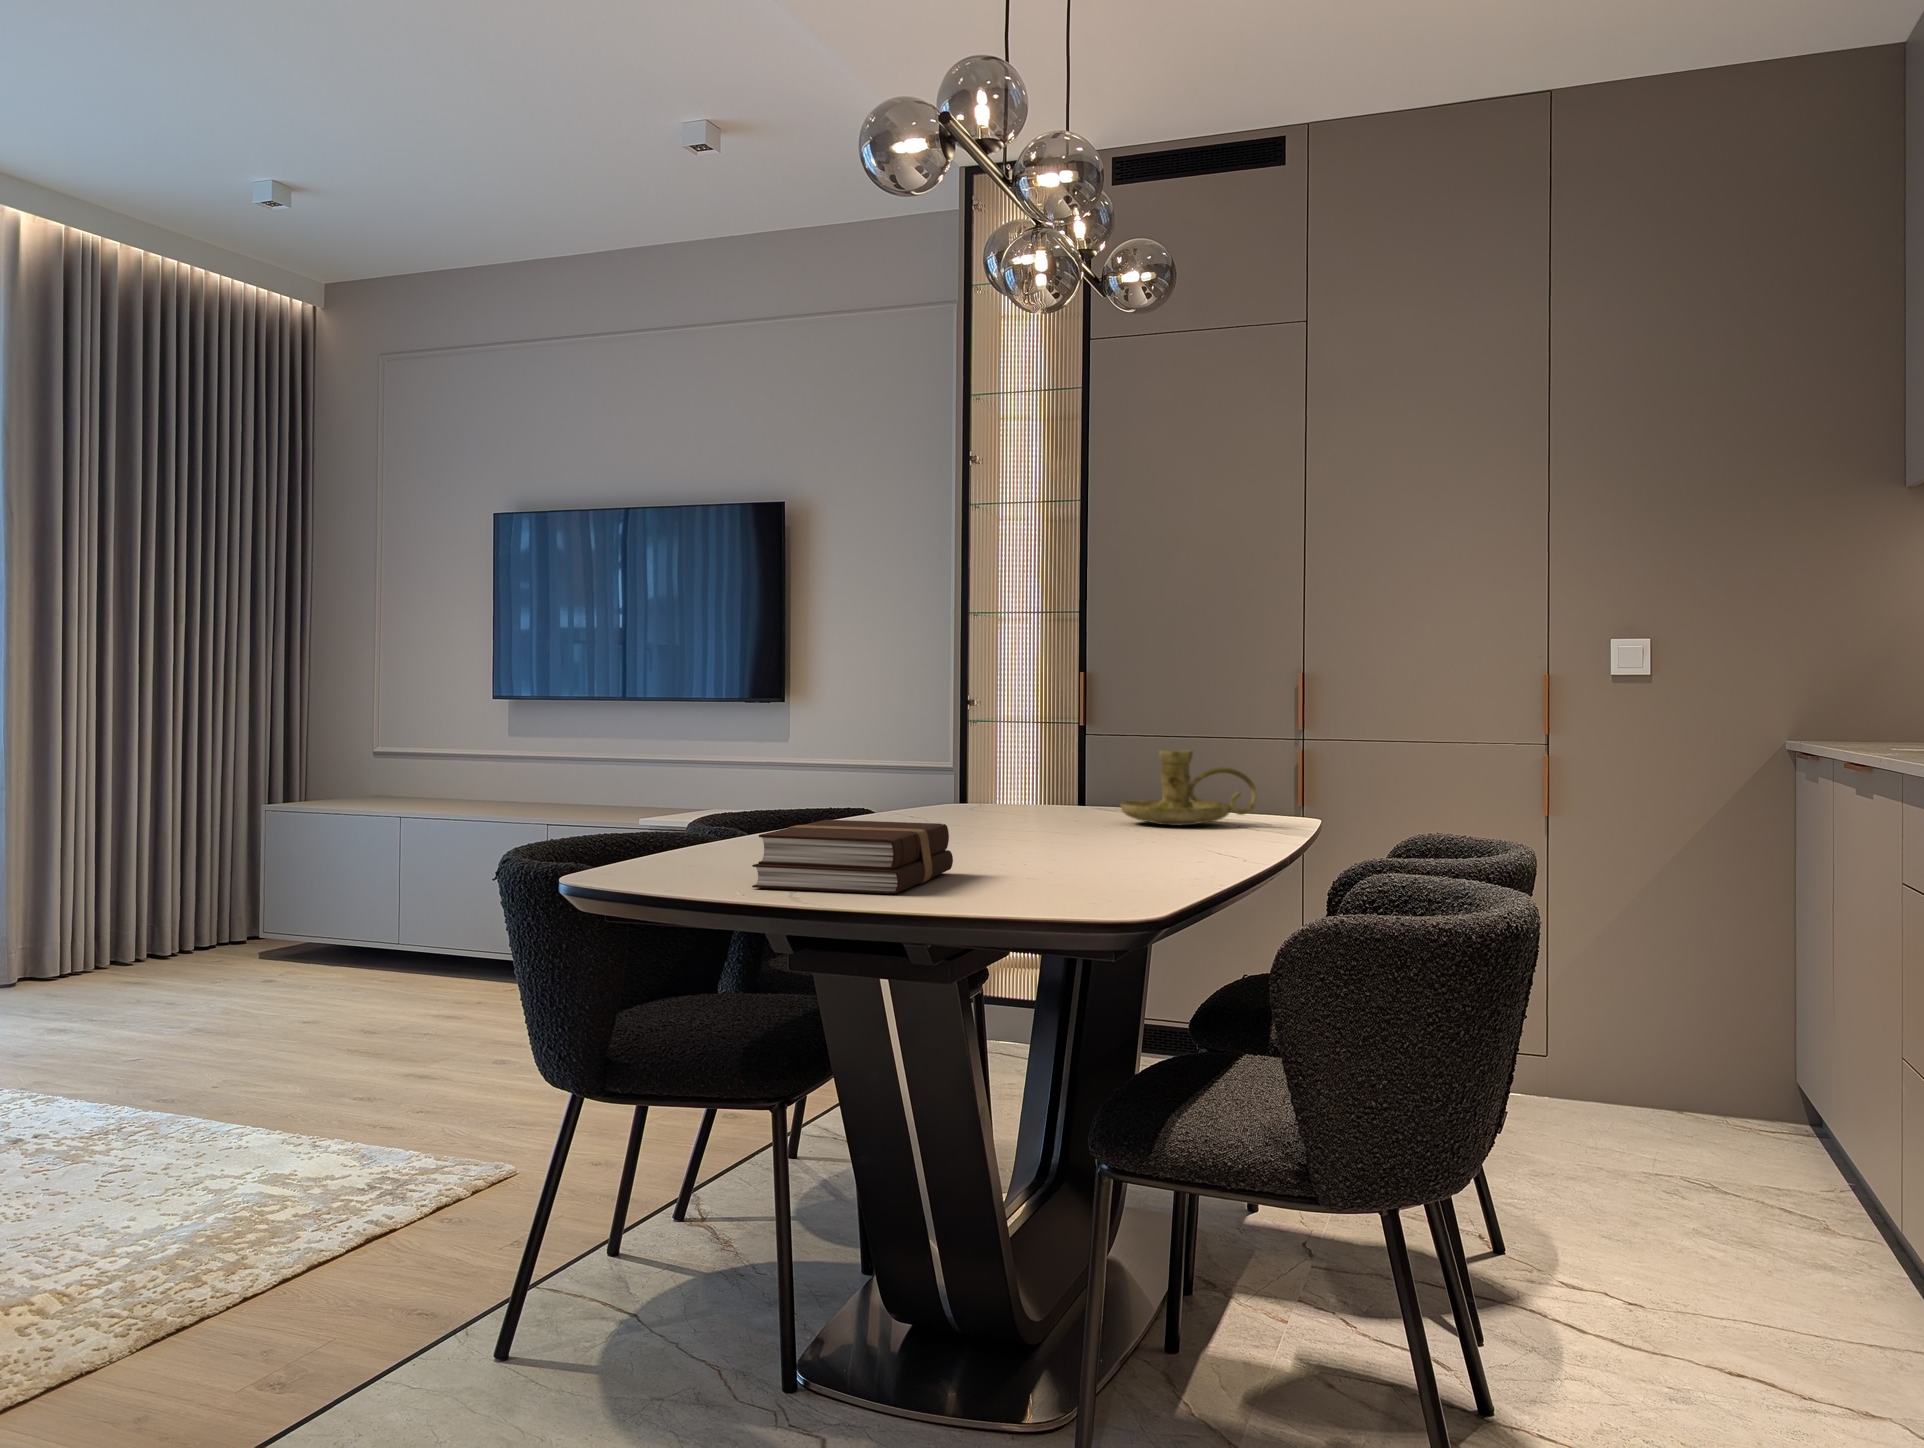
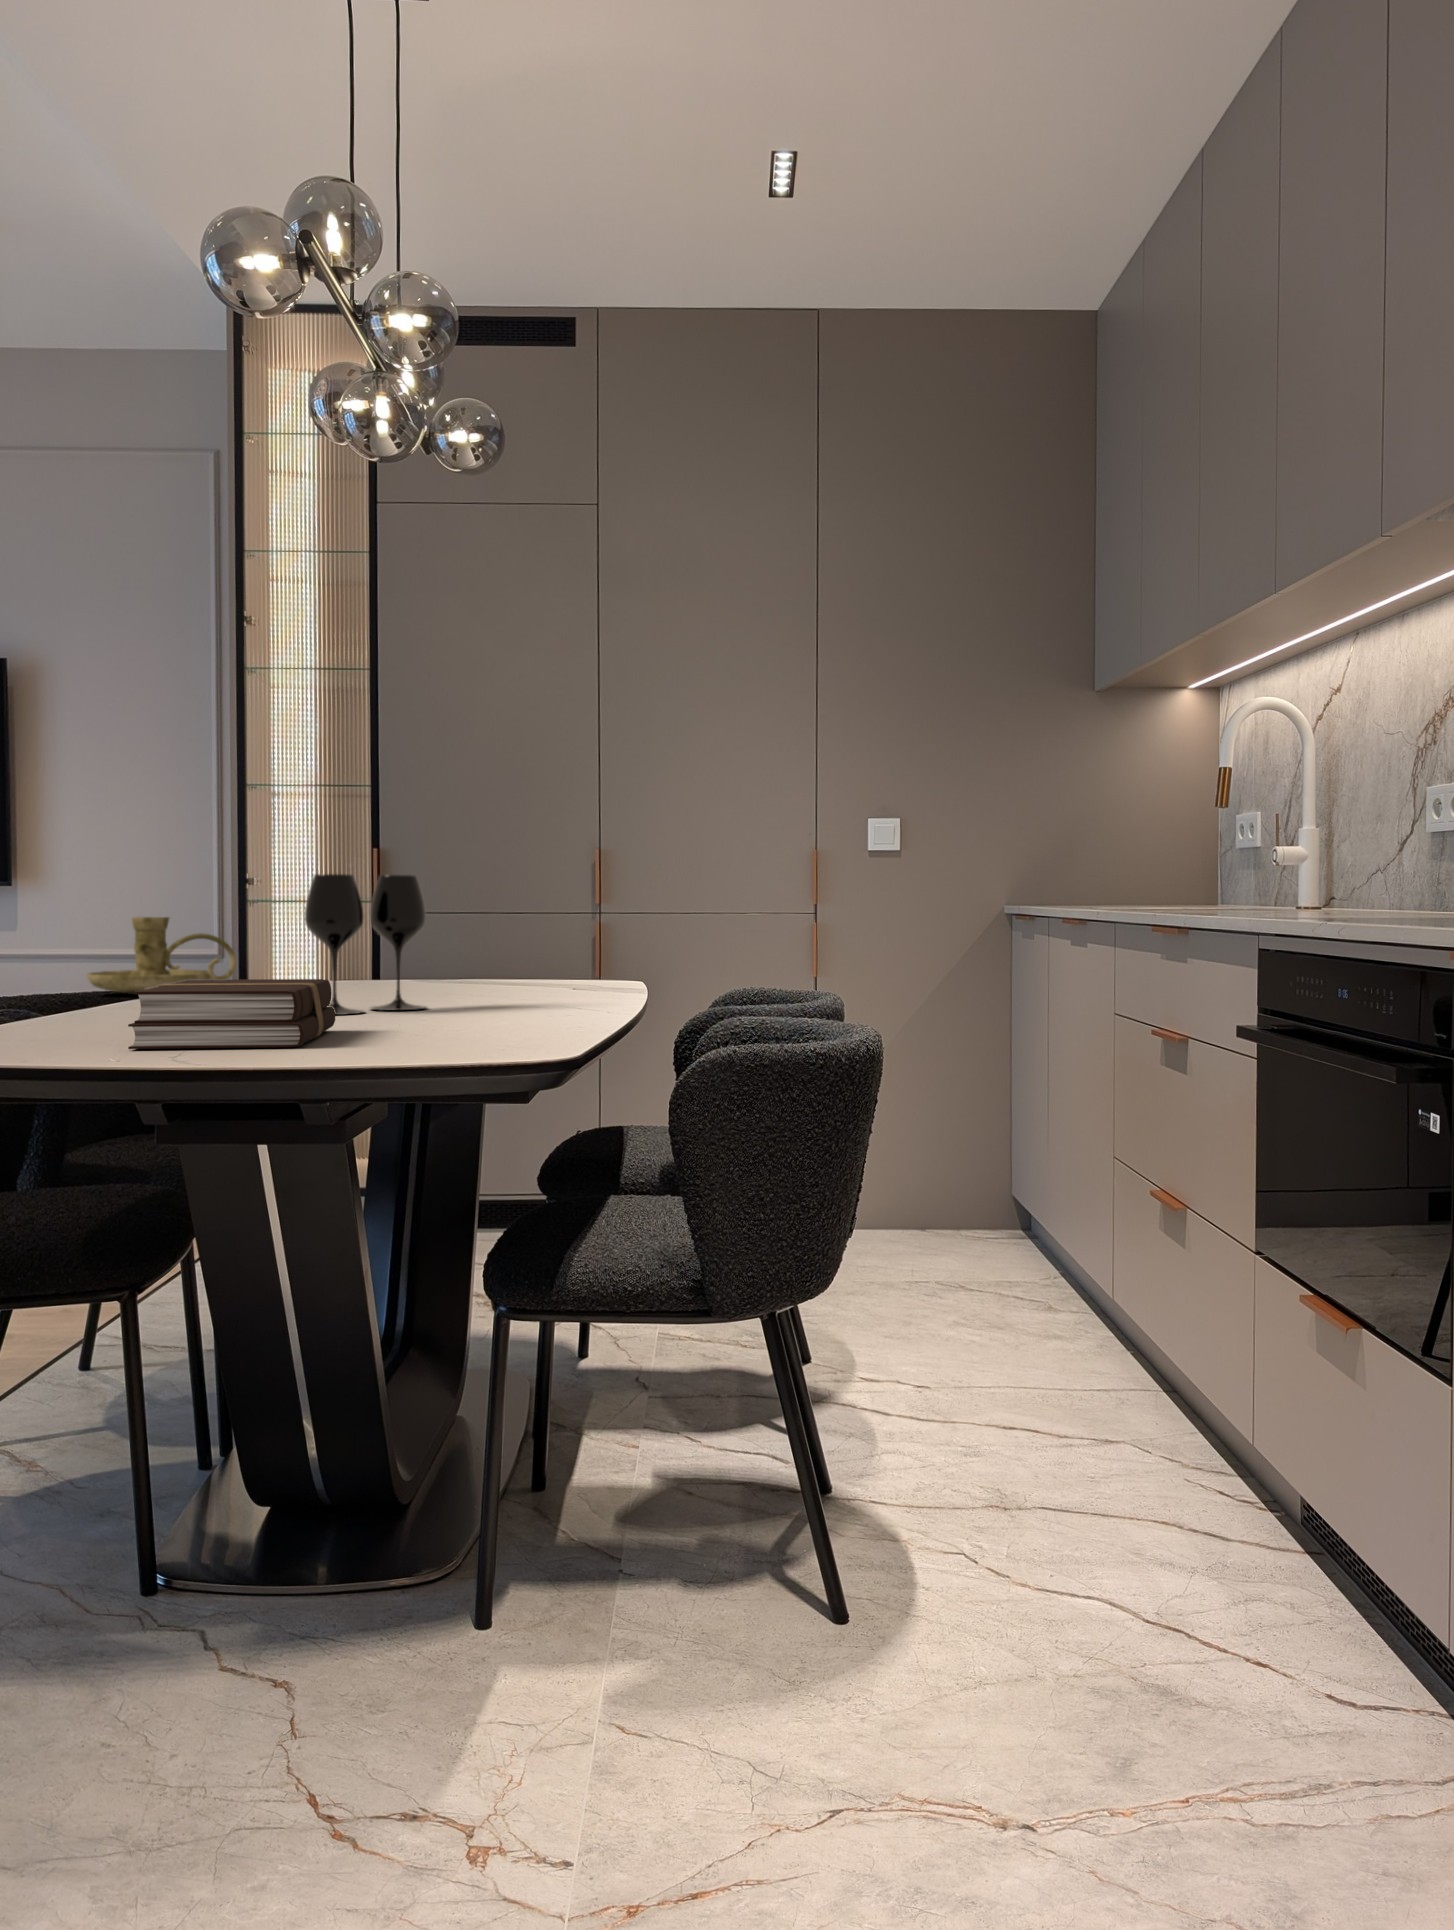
wine glass: none [948,716,1068,853] -> present [305,874,426,1015]
candle holder: present [1120,750,1257,826] -> present [87,917,236,995]

